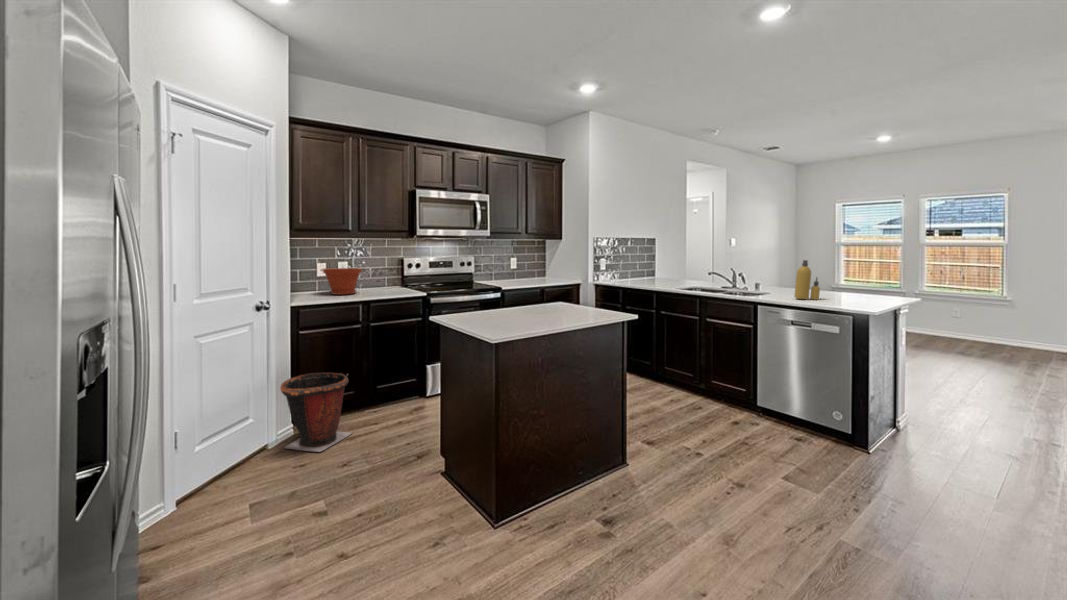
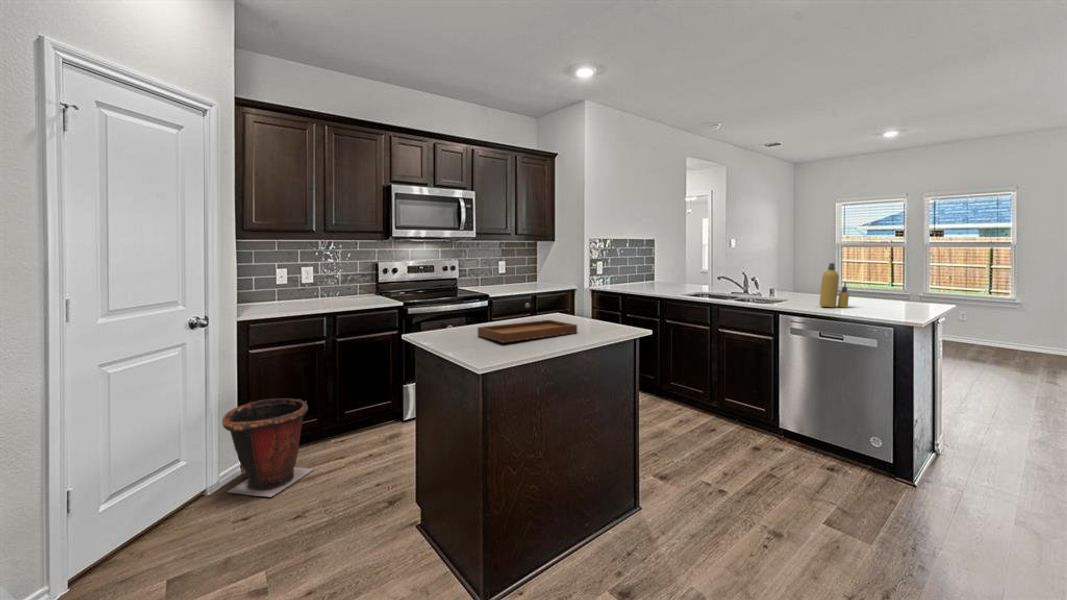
plant pot: present [323,268,362,295] -> none [281,274,329,305]
tray: none [493,291,575,322] -> present [478,303,577,343]

